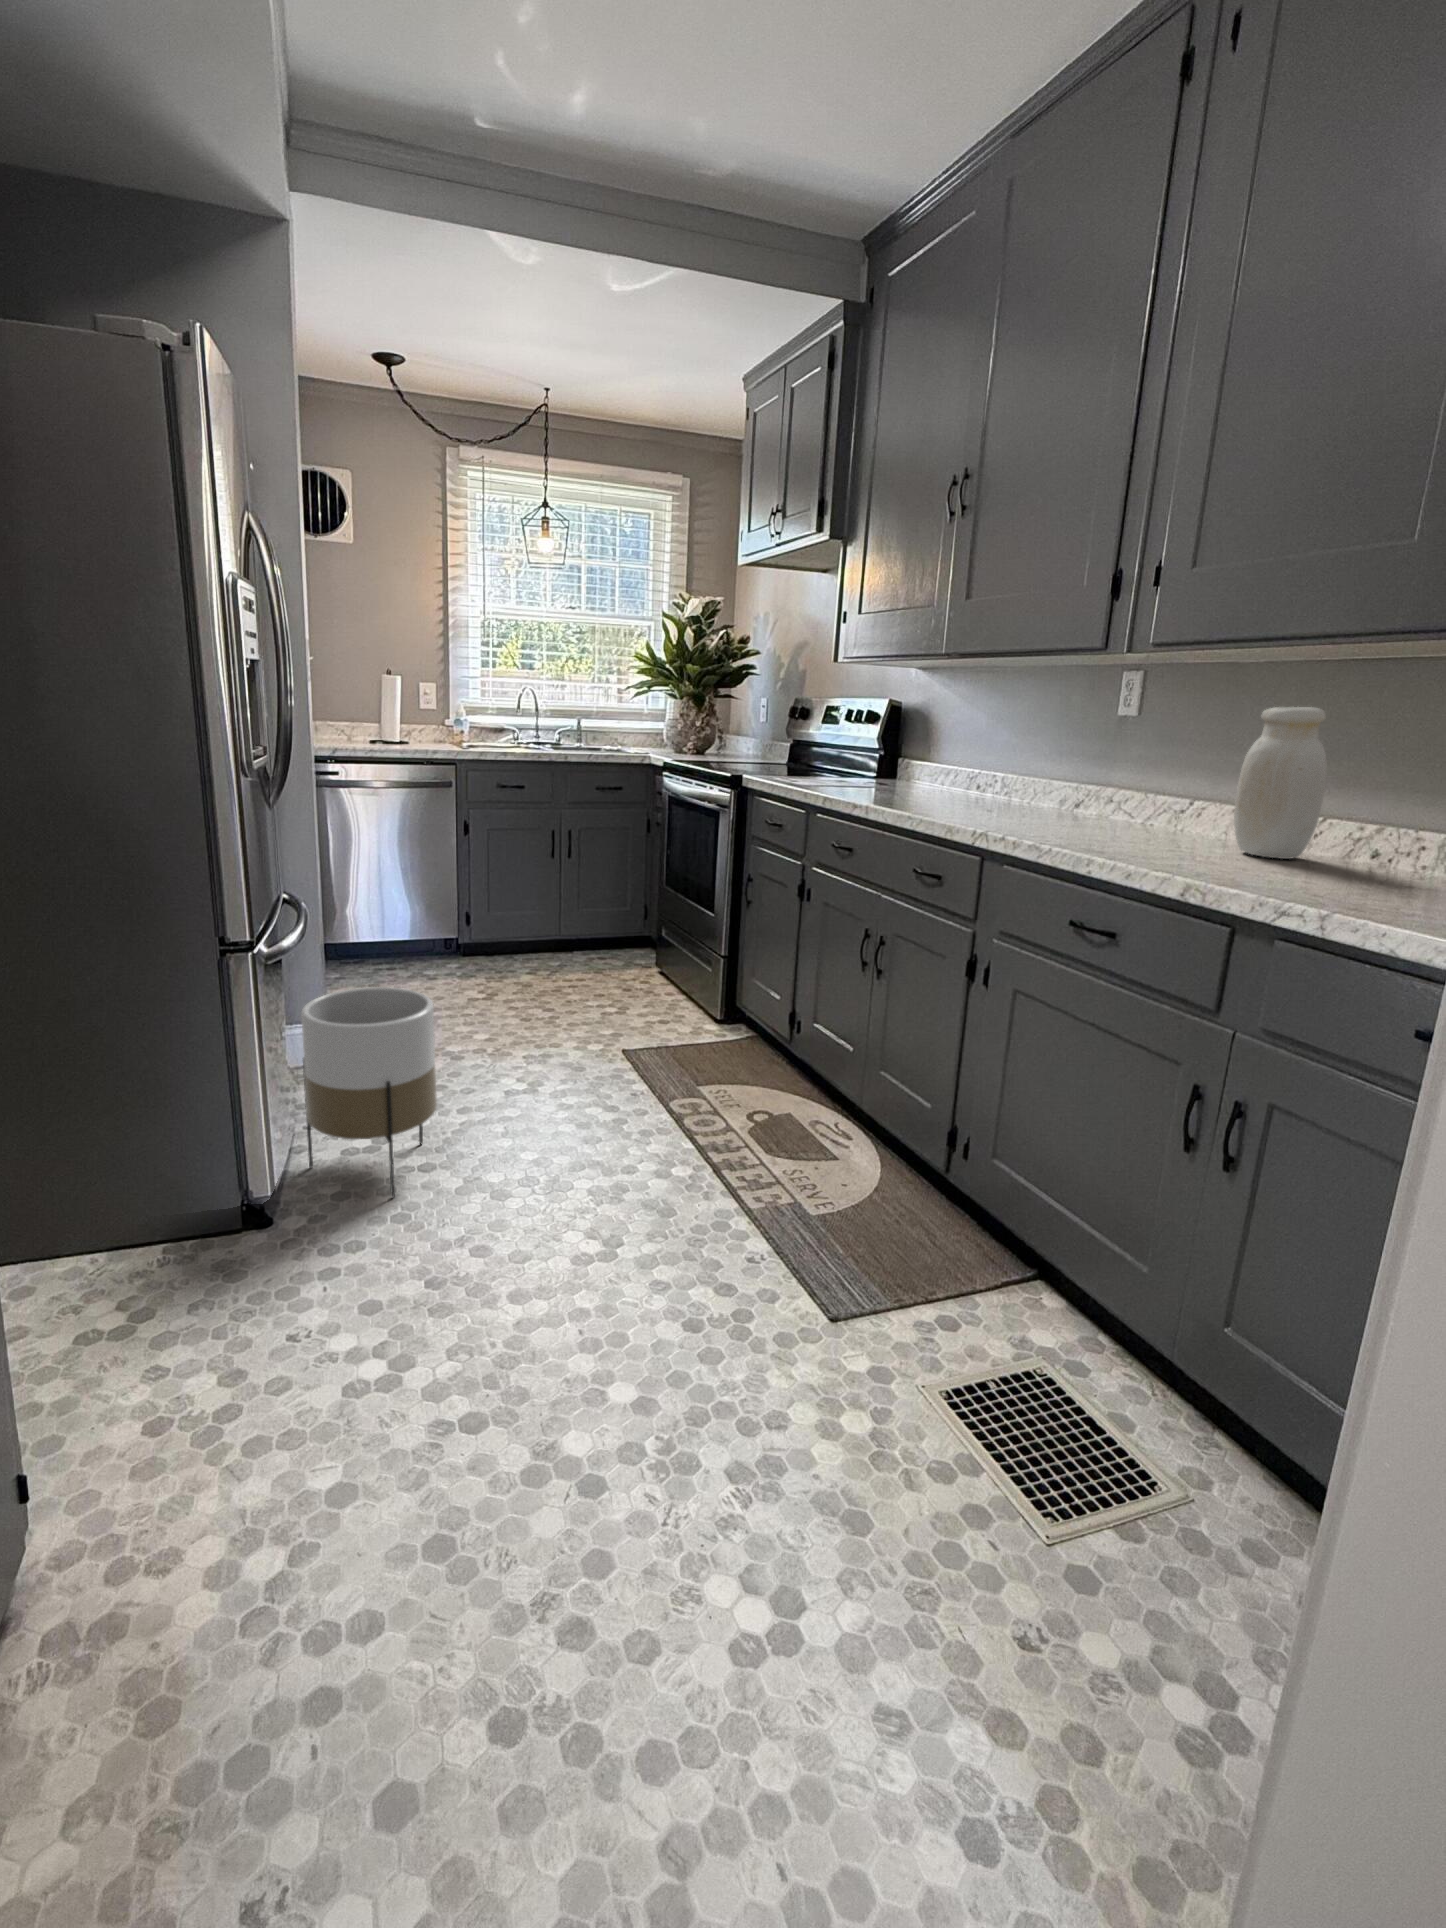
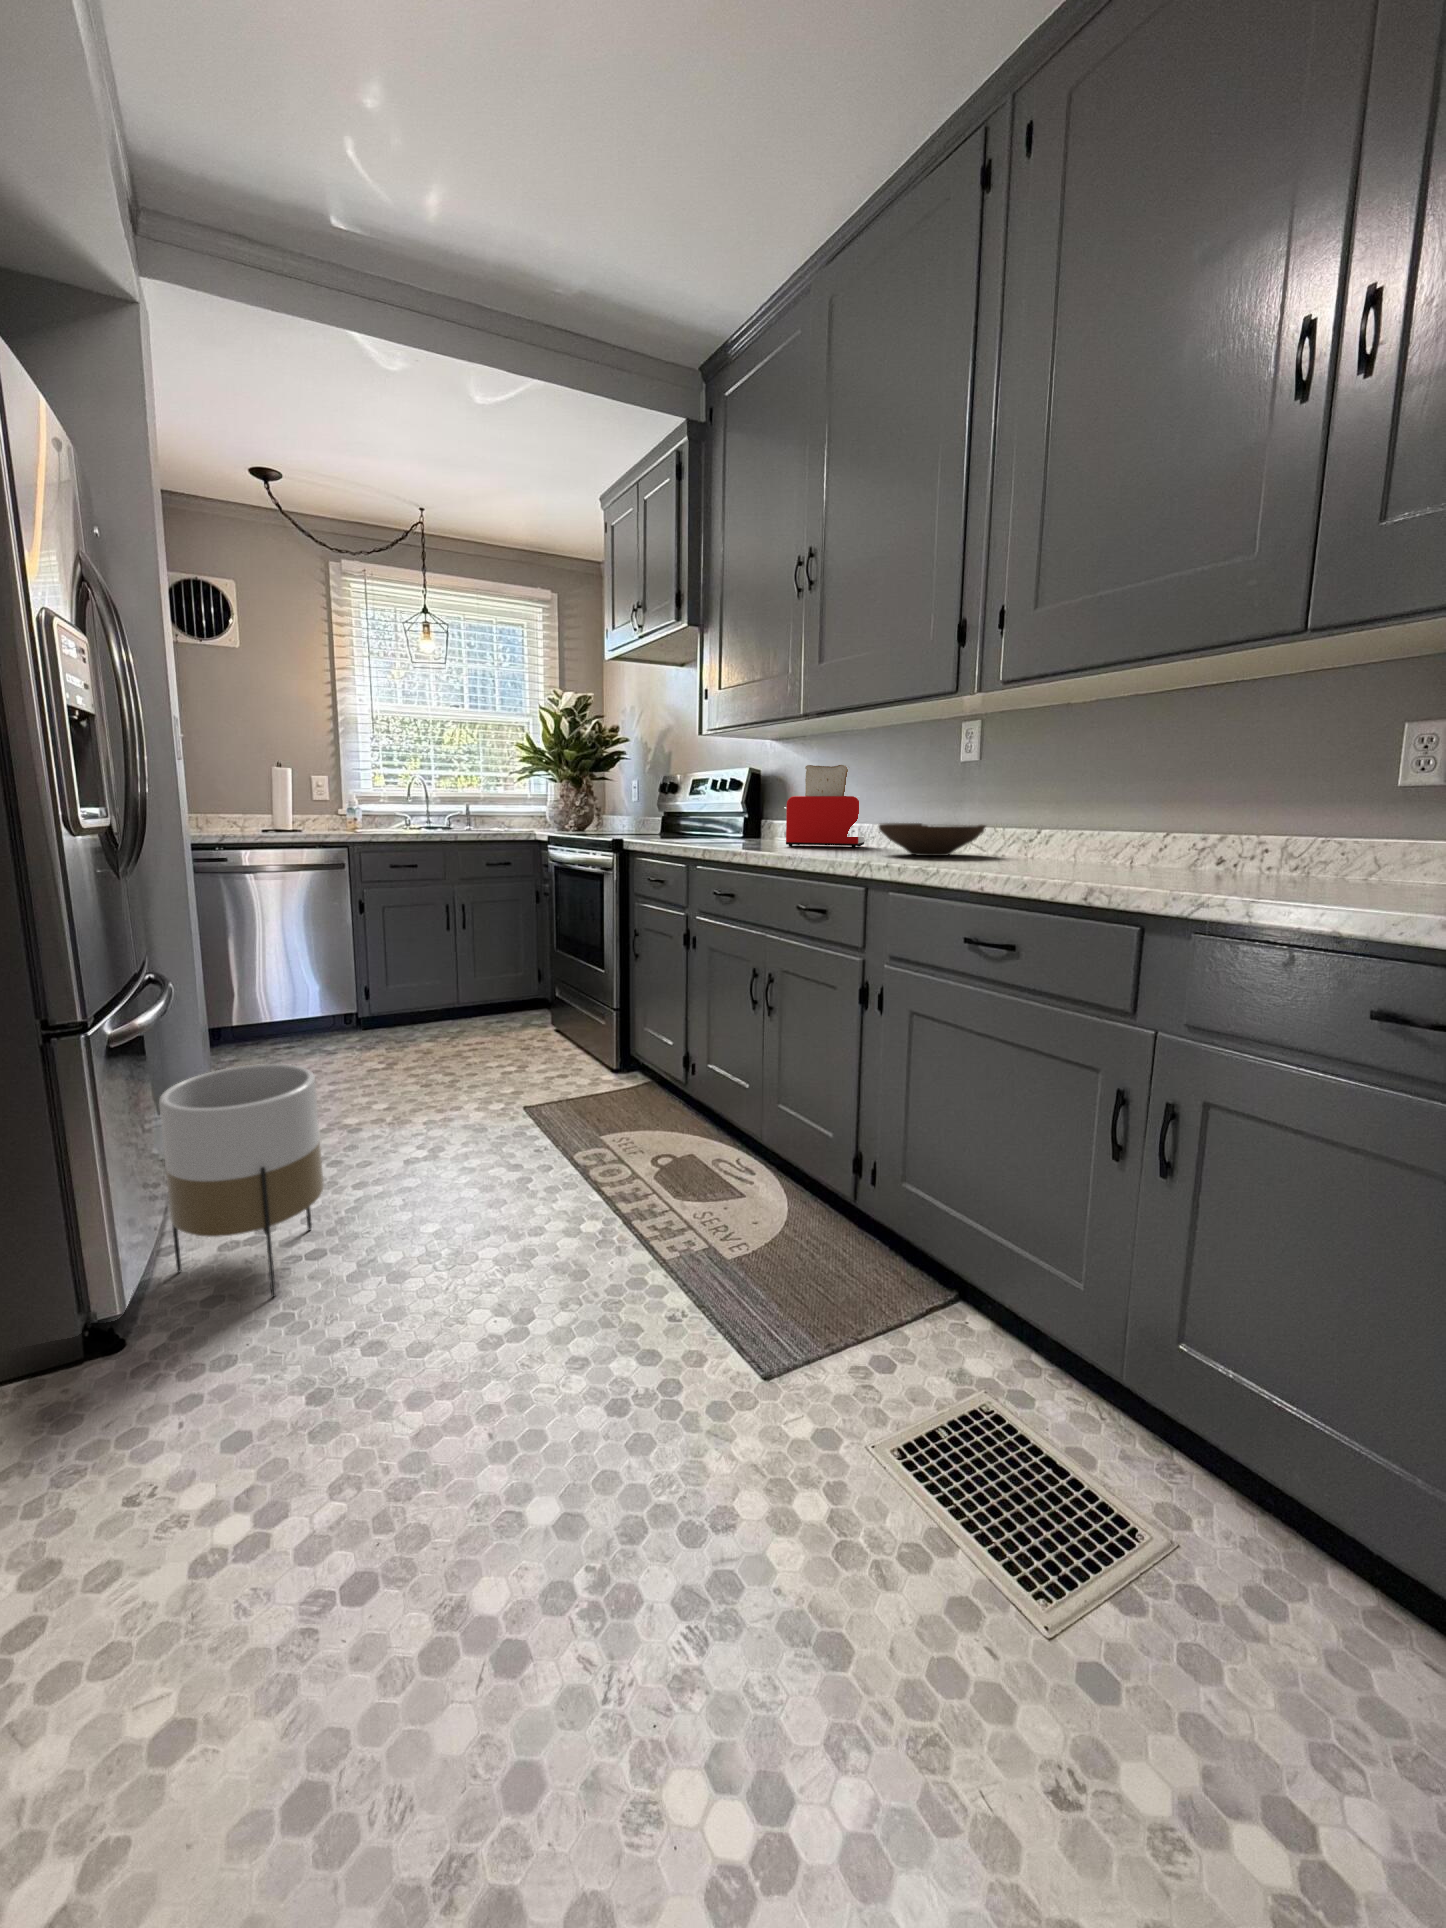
toaster: none [917,706,1012,801] -> present [784,765,864,848]
jar: present [1234,707,1327,859] -> none [1090,730,1171,871]
wooden bowl: none [1015,780,1135,821] -> present [879,823,986,856]

